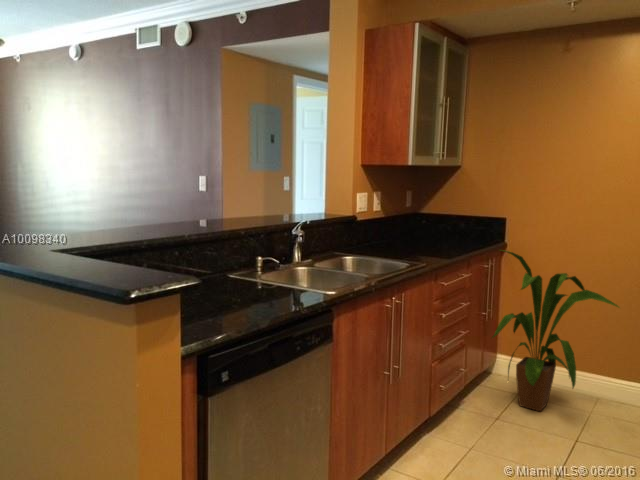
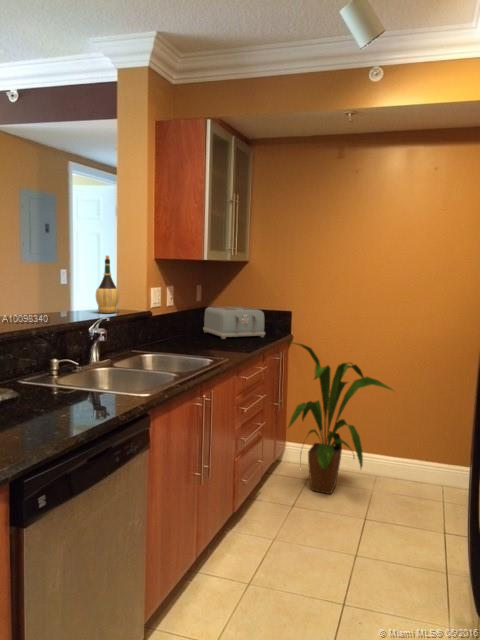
wine bottle: none [304,162,325,216] -> present [96,256,119,313]
toaster: none [412,212,475,245] -> present [203,307,265,339]

